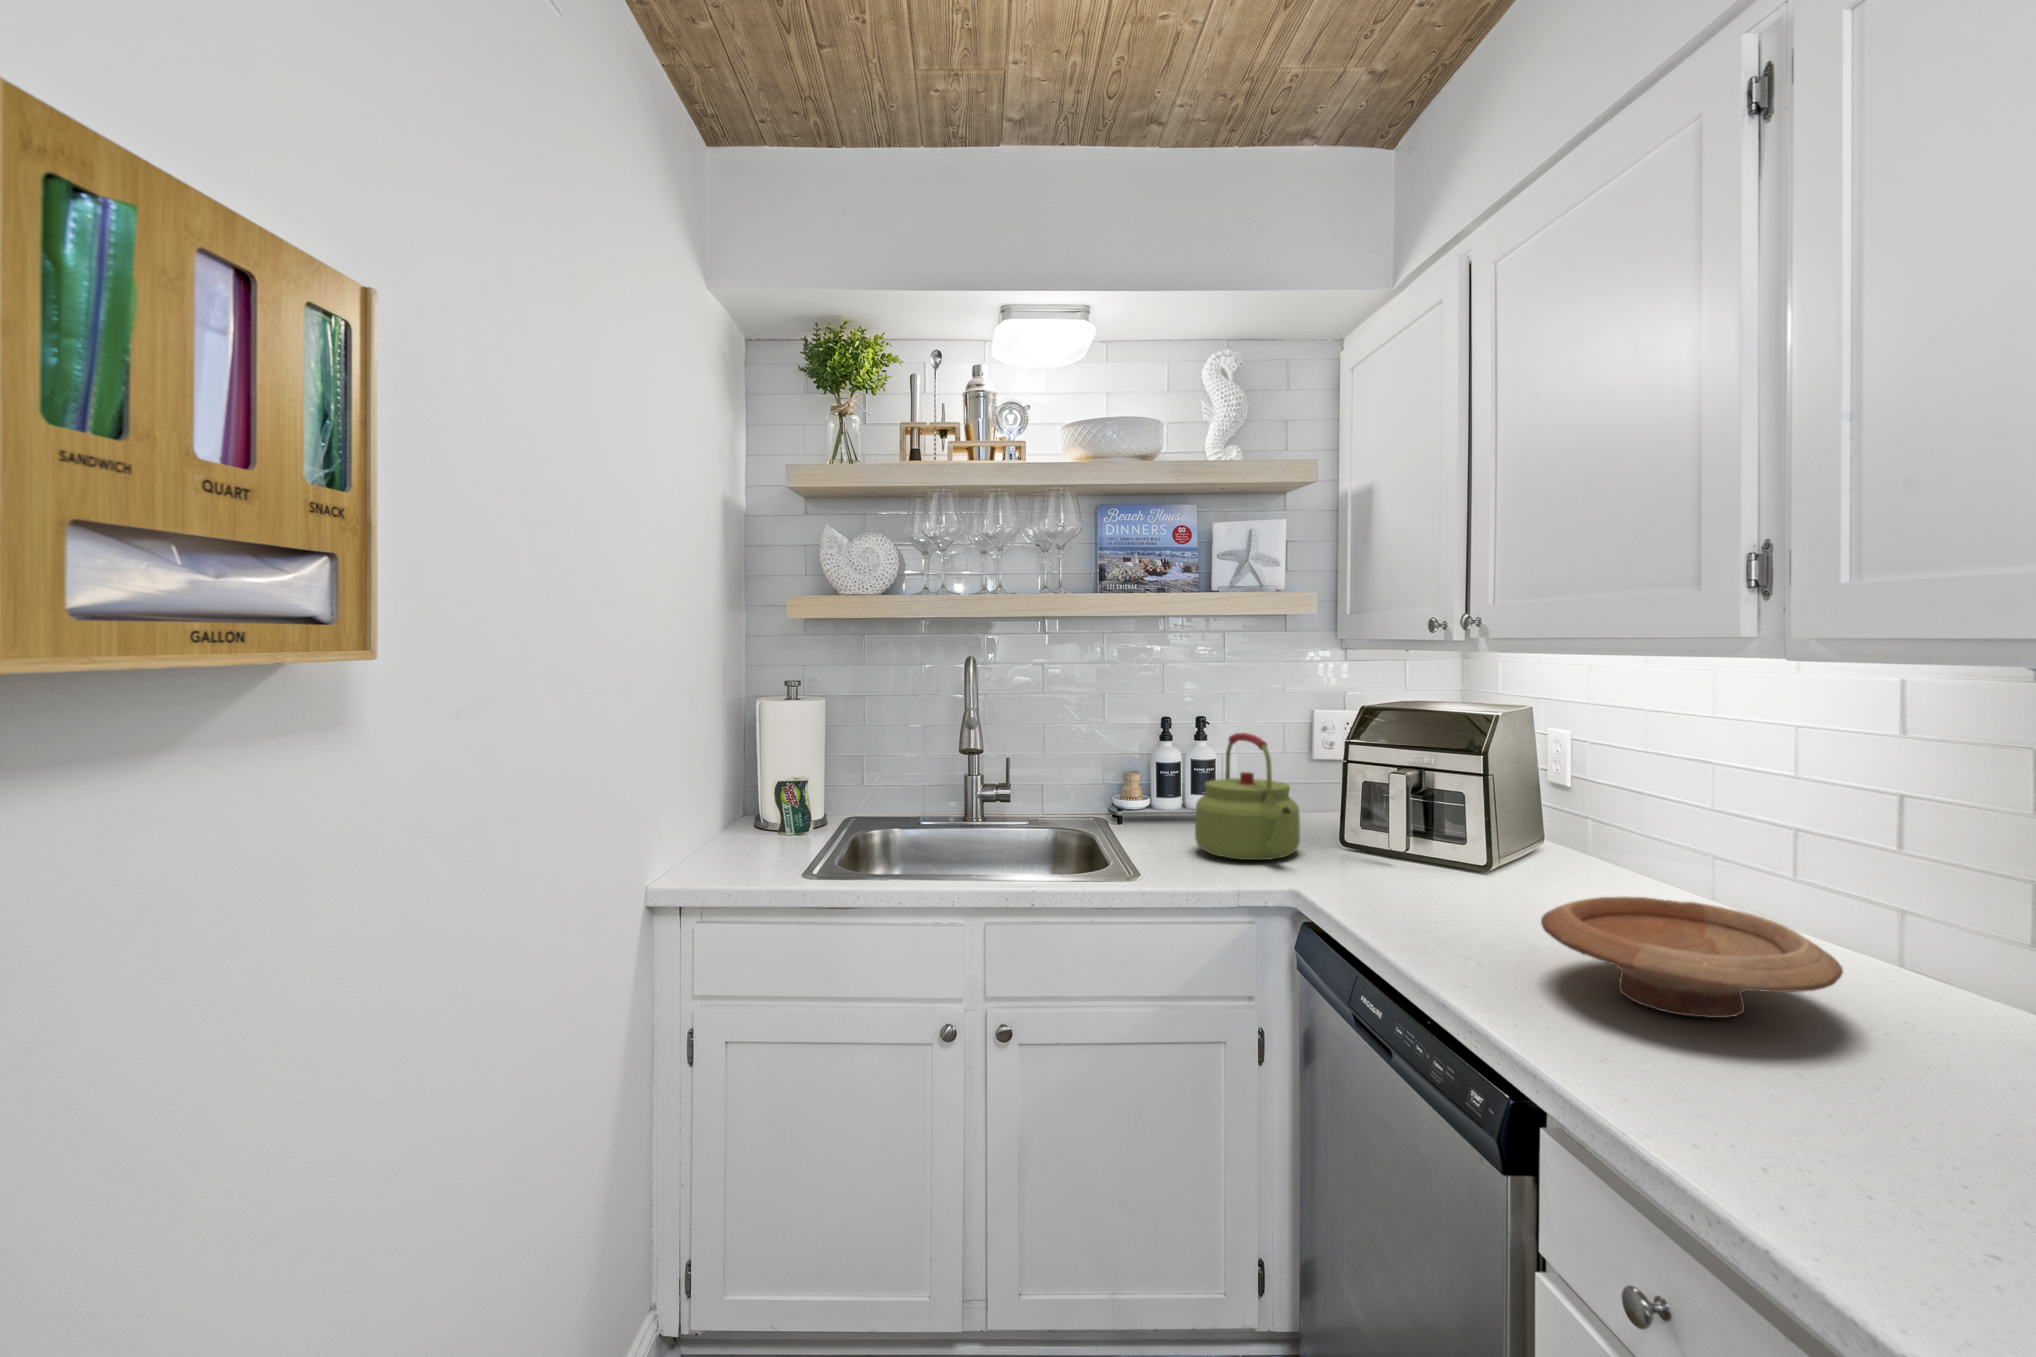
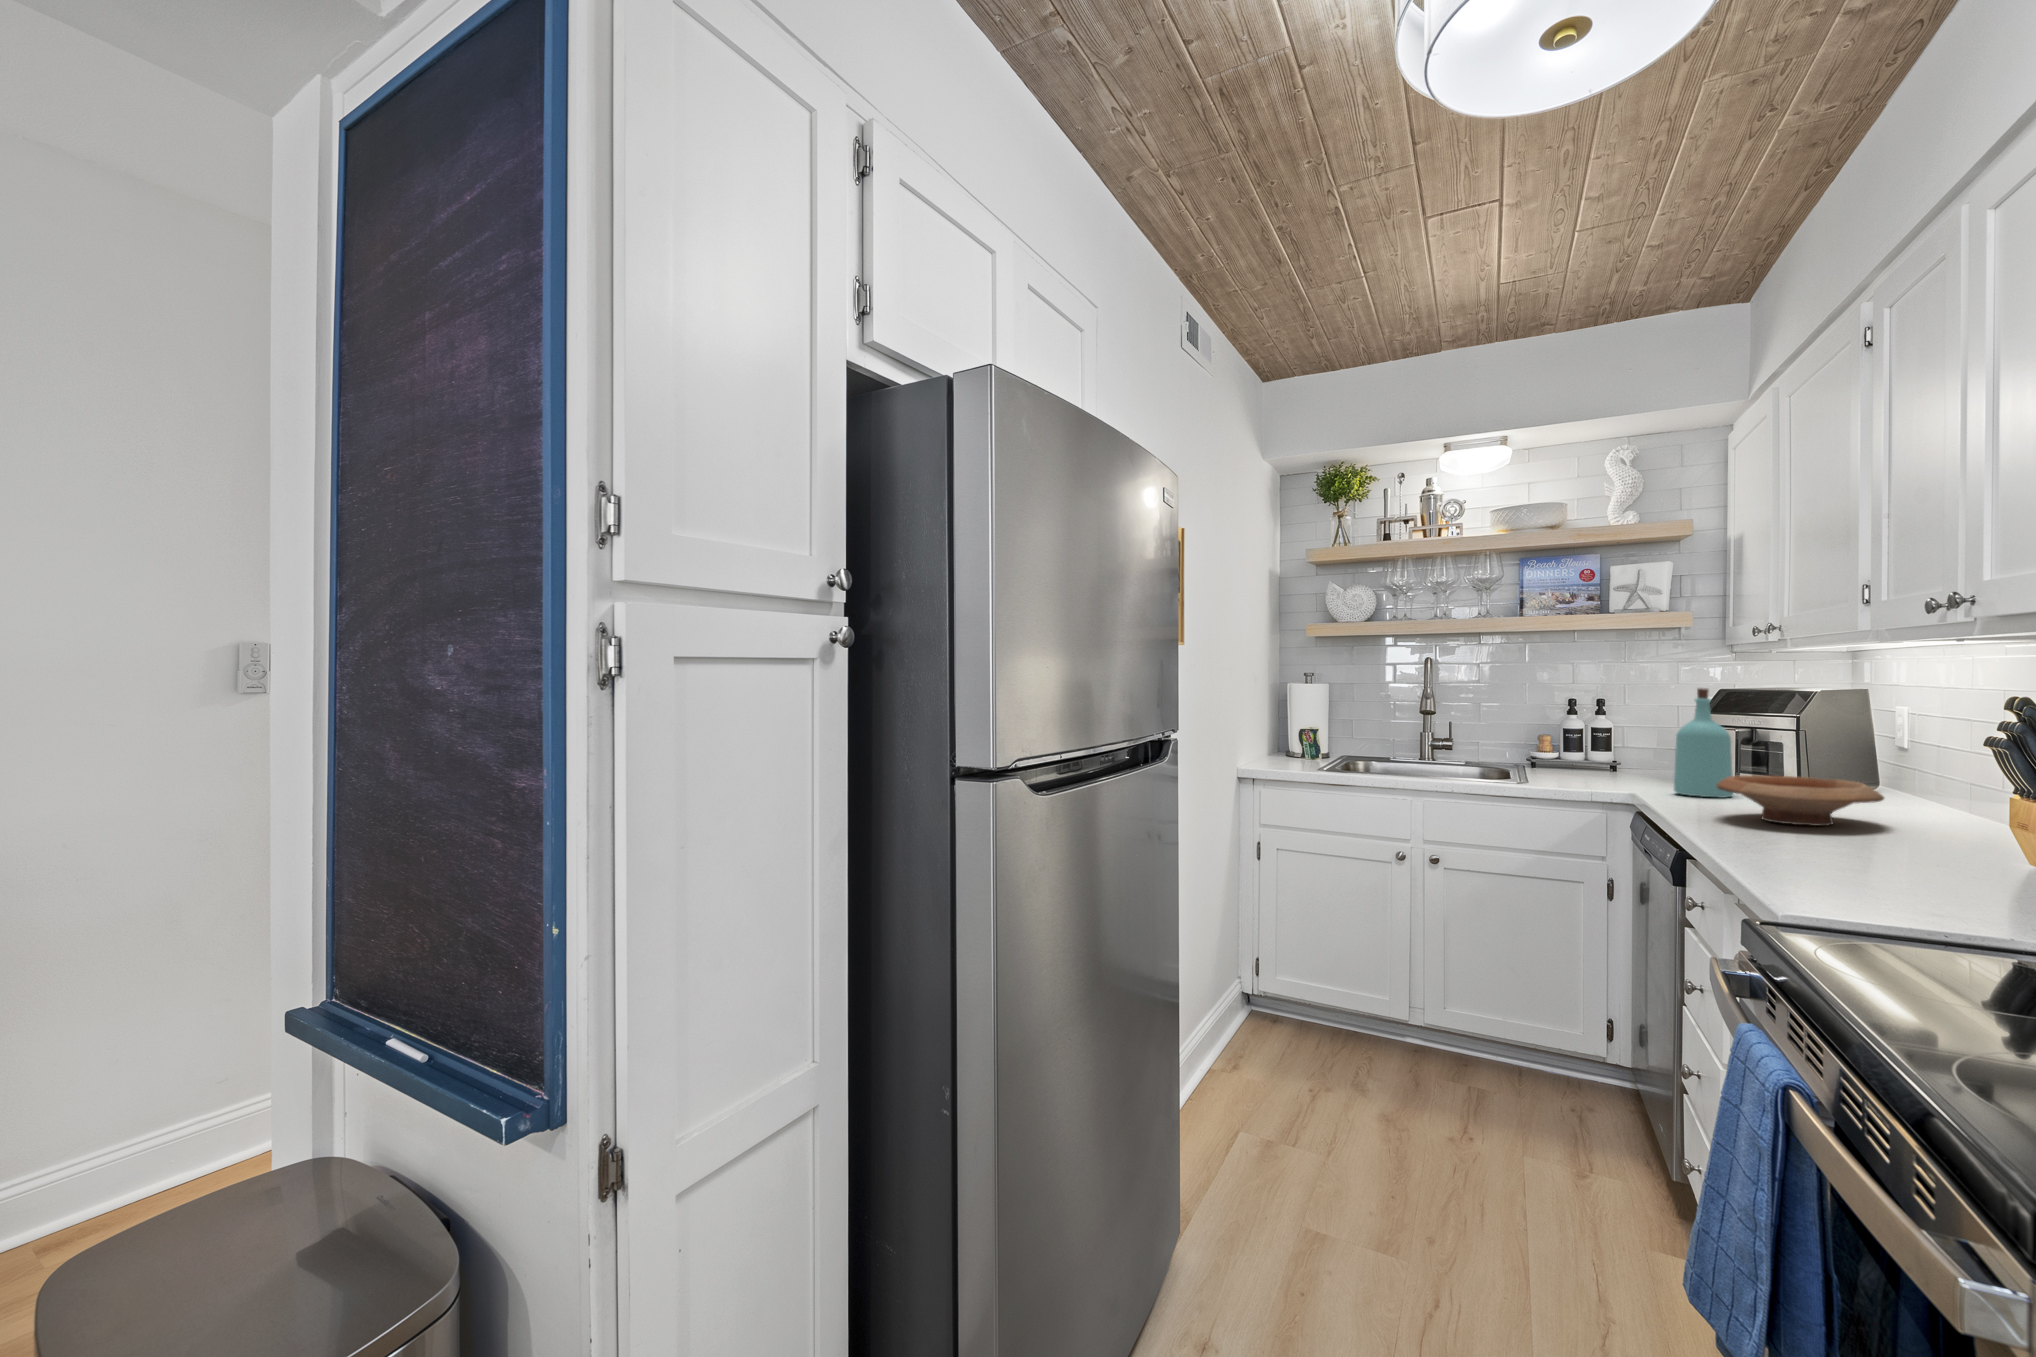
bottle: none [1376,722,1464,906] -> present [1674,688,1733,798]
kettle: present [1195,733,1300,860] -> none [1571,702,1650,781]

